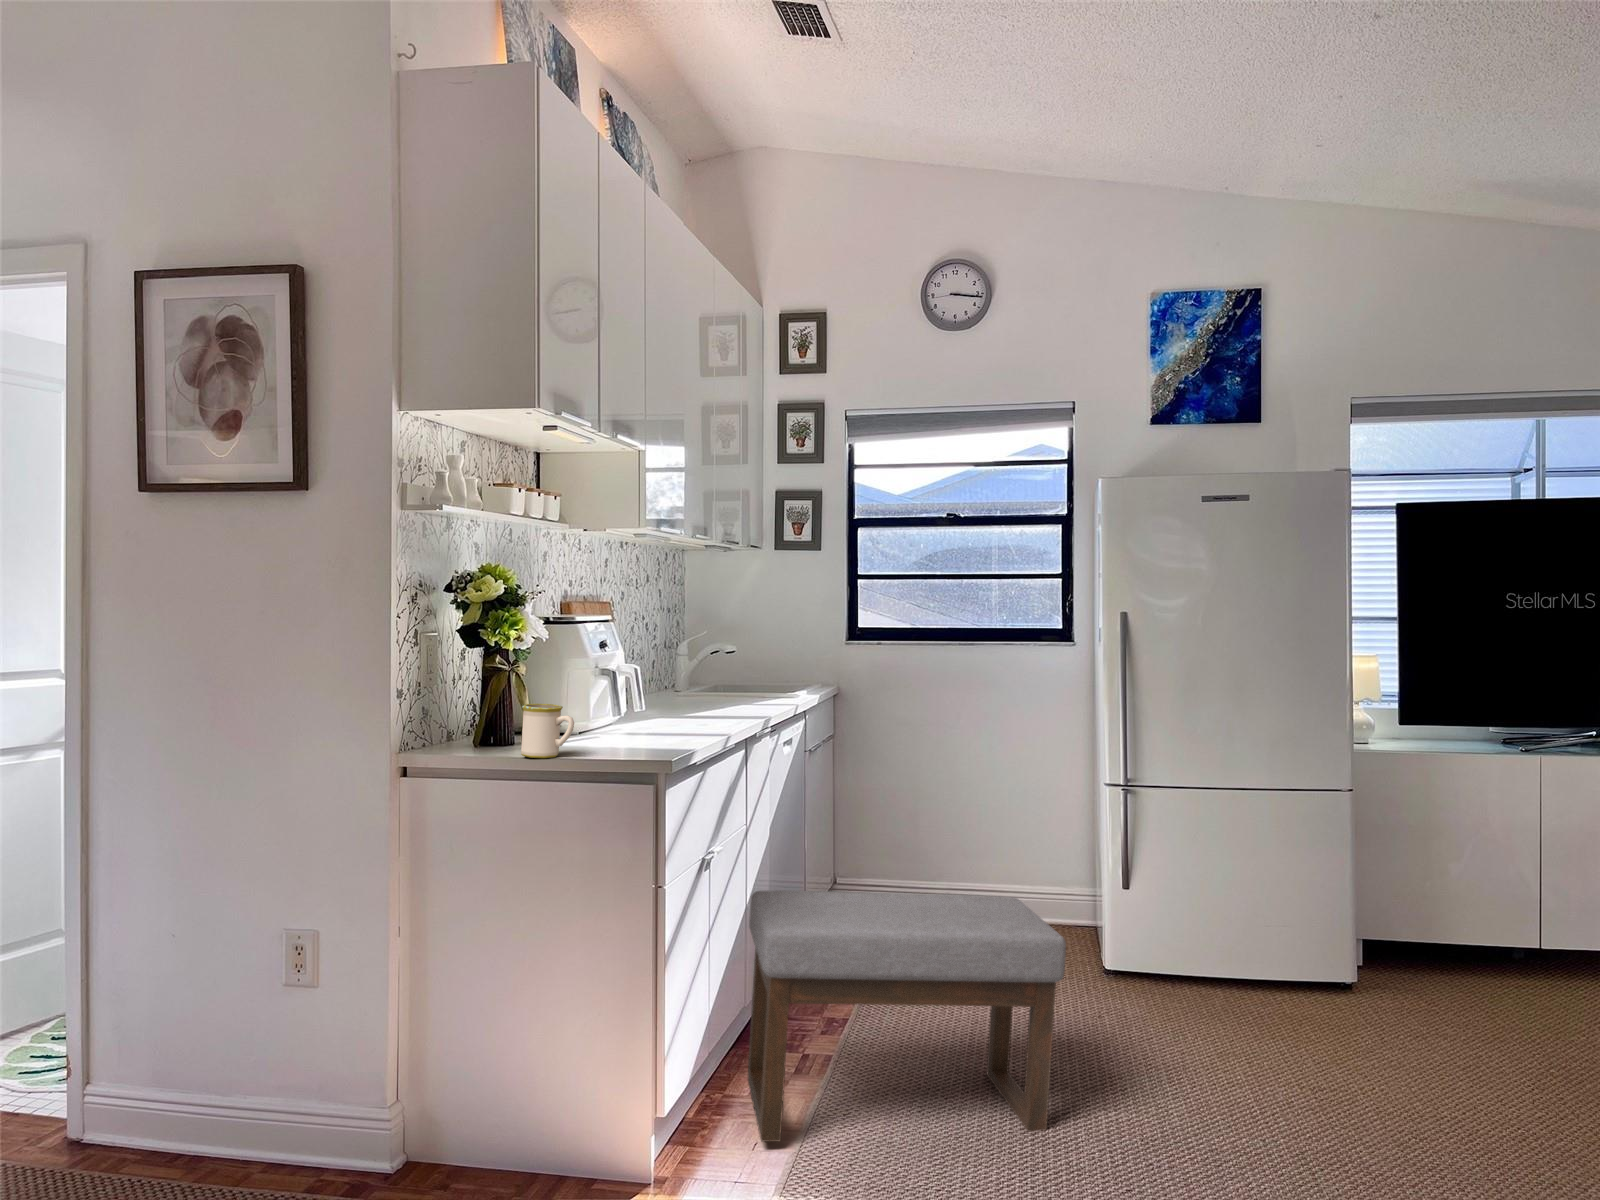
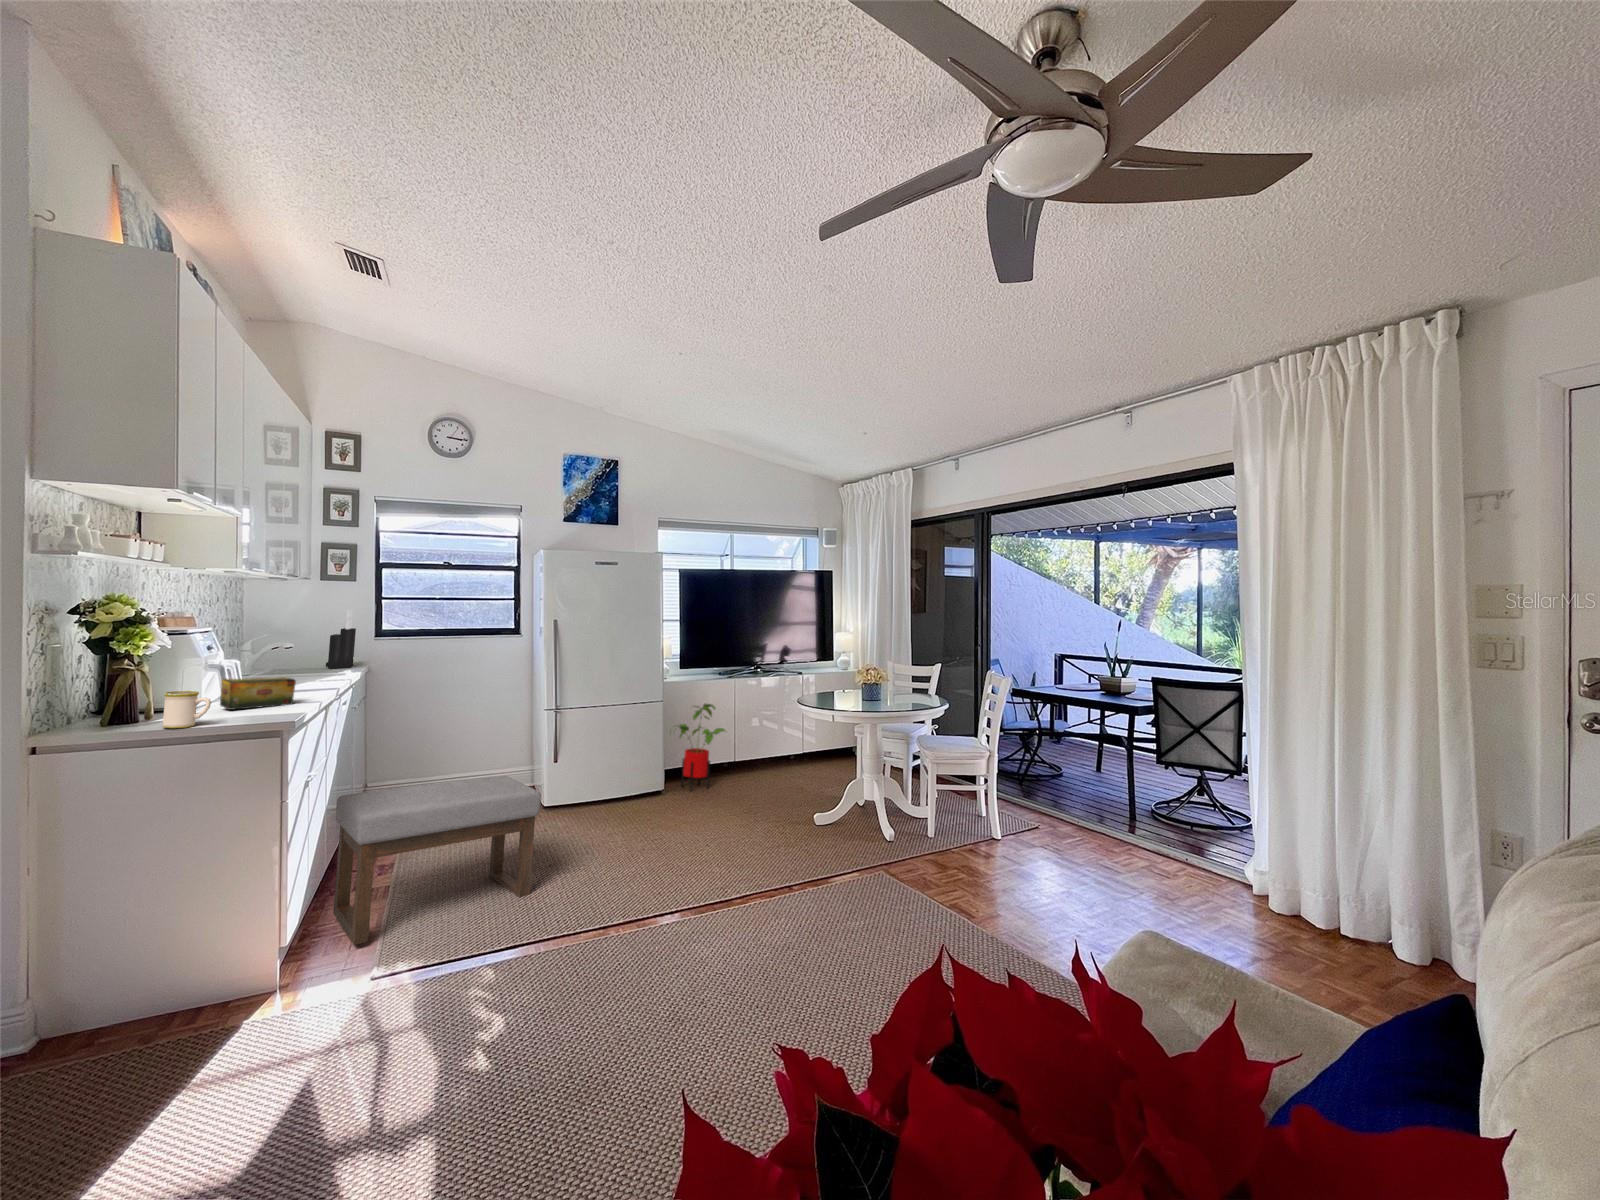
knife block: none [781,594,821,689] -> present [326,609,356,669]
tea box: none [605,690,696,738] -> present [220,677,296,710]
house plant: none [1368,801,1509,990] -> present [674,704,725,790]

